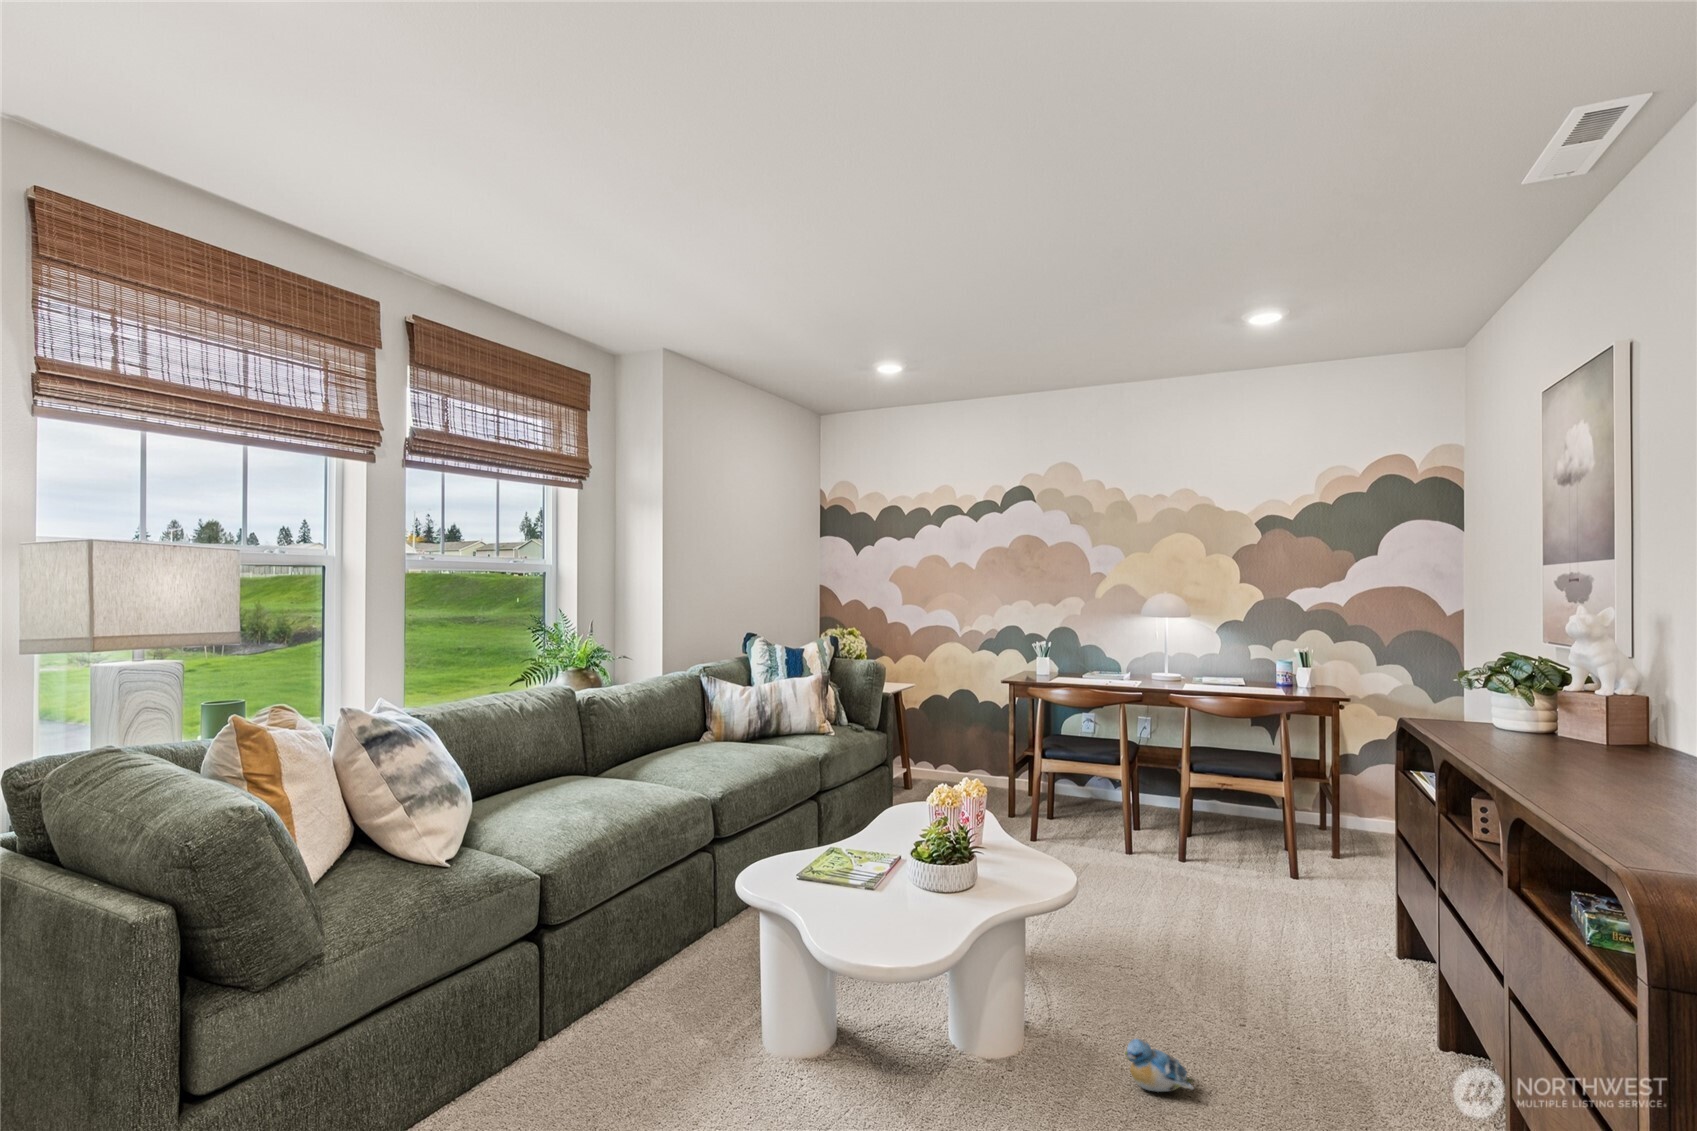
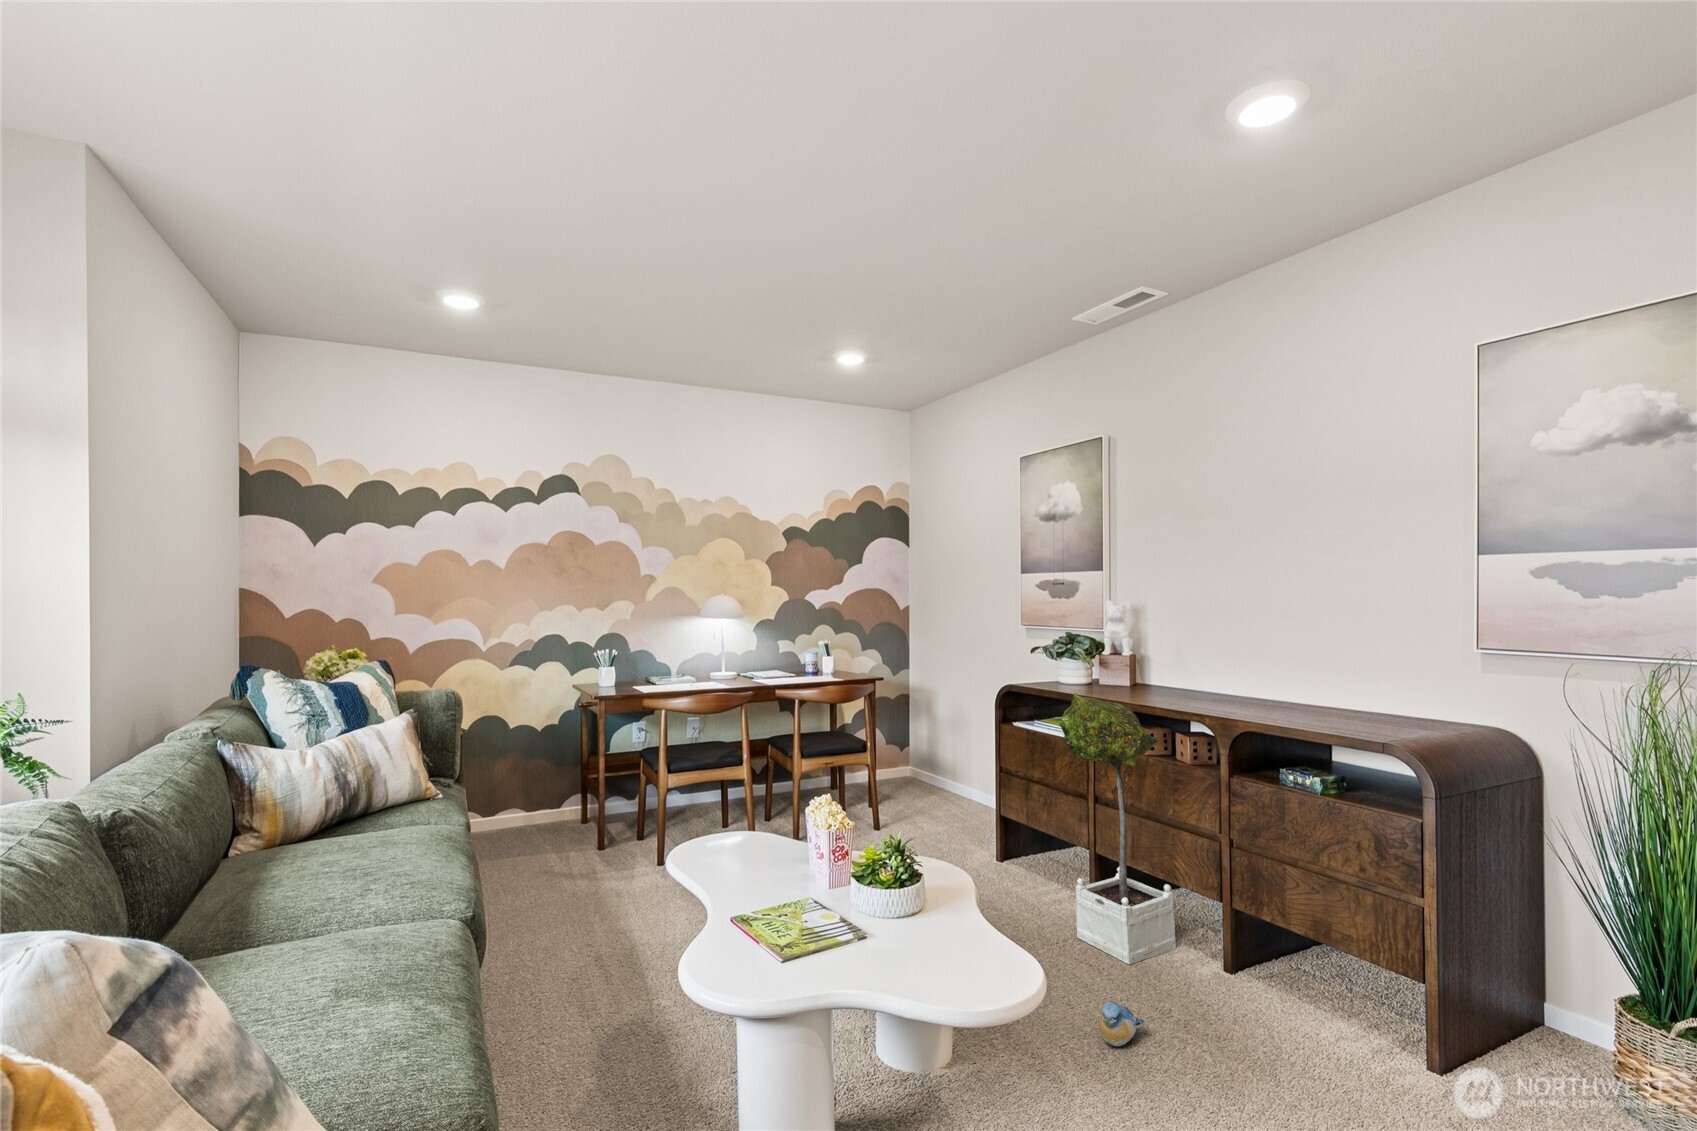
potted tree: none [1276,727,1431,1087] -> present [1059,693,1176,965]

